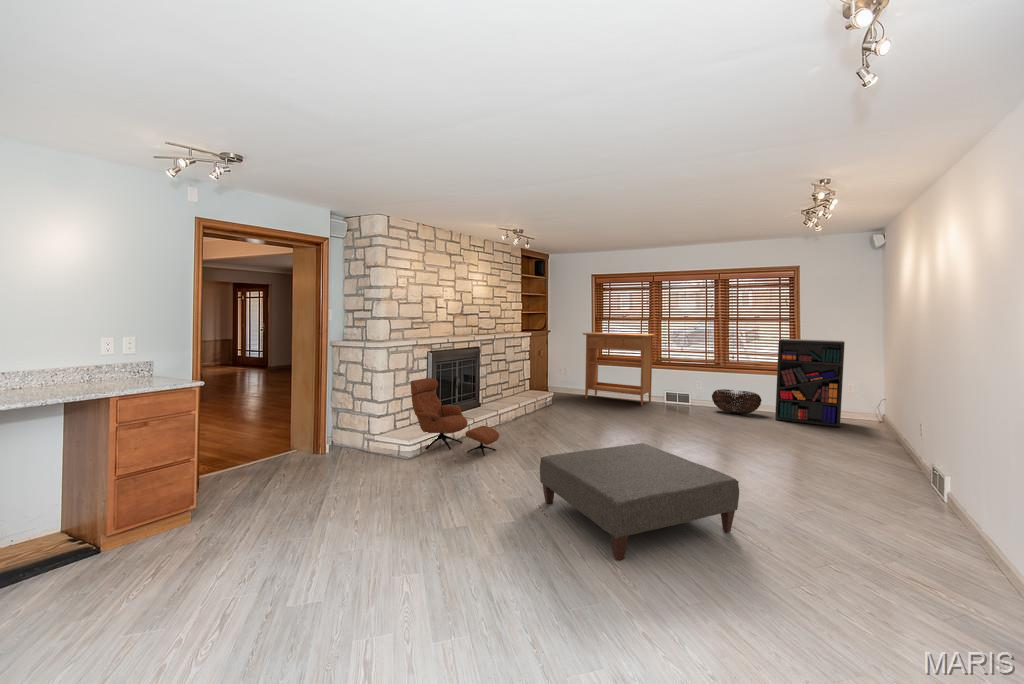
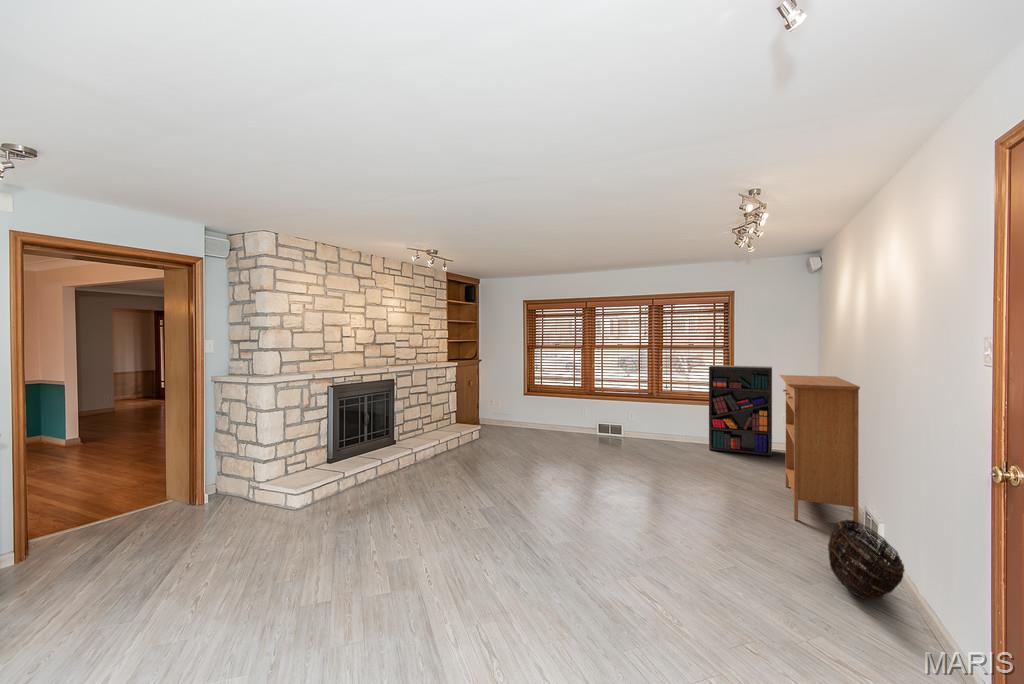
console table: present [583,332,655,406] -> present [780,375,860,522]
lounge chair: present [411,378,499,456] -> none [305,416,405,504]
basket: present [712,389,762,414] -> present [828,520,905,600]
ottoman: present [540,443,739,560] -> none [432,485,646,632]

